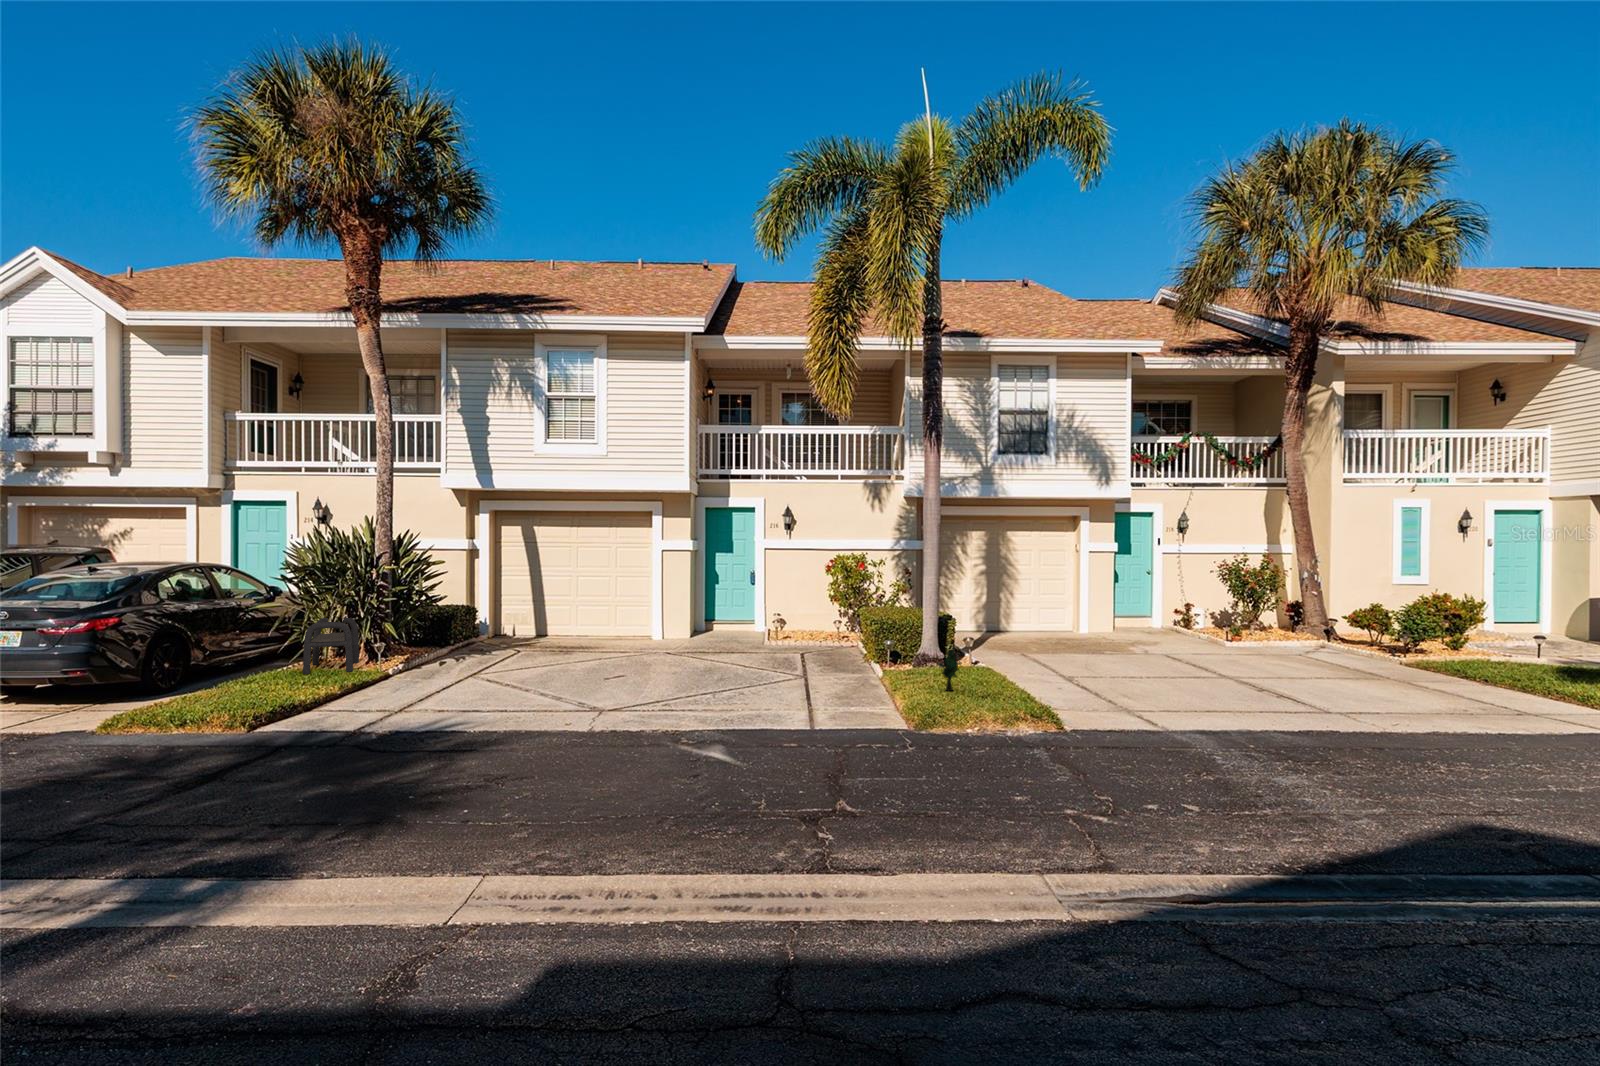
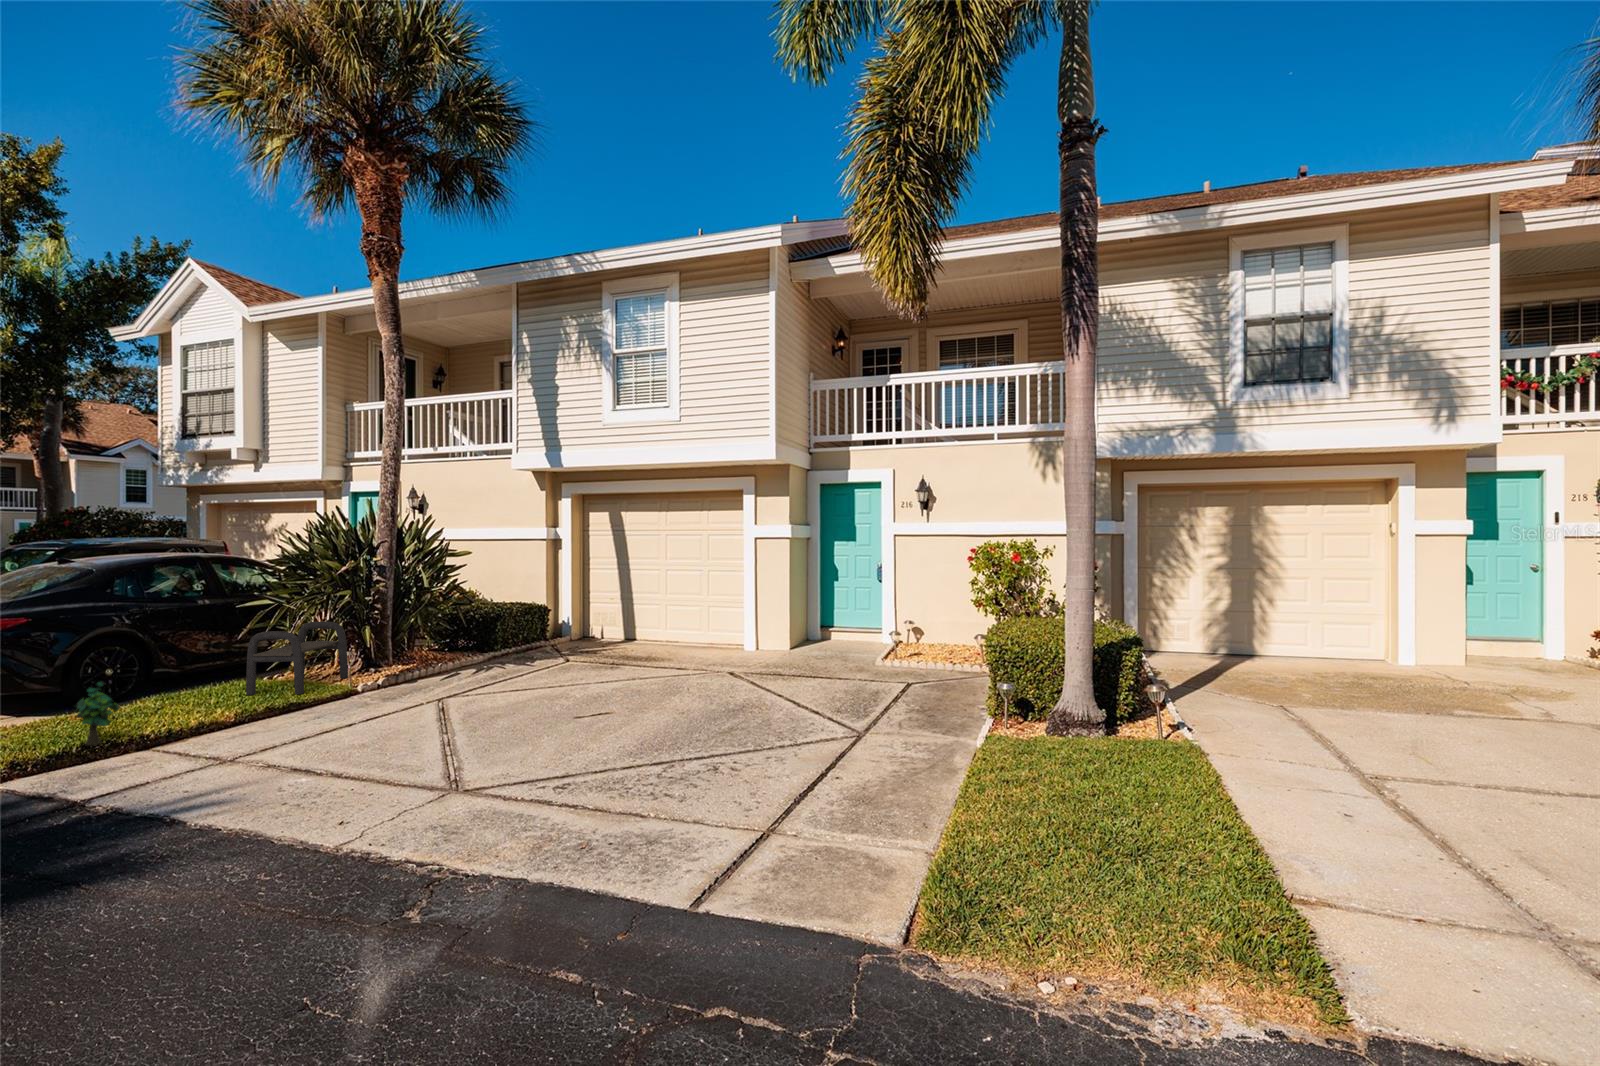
decorative plant: present [937,647,961,691] -> present [75,682,120,746]

